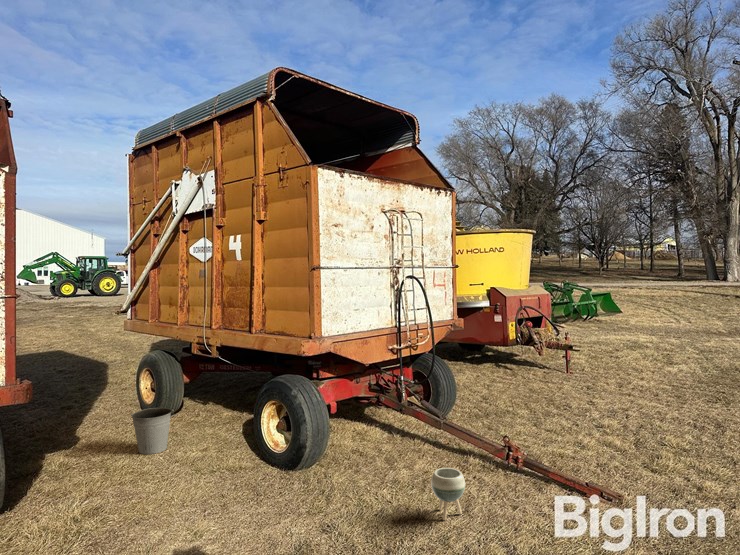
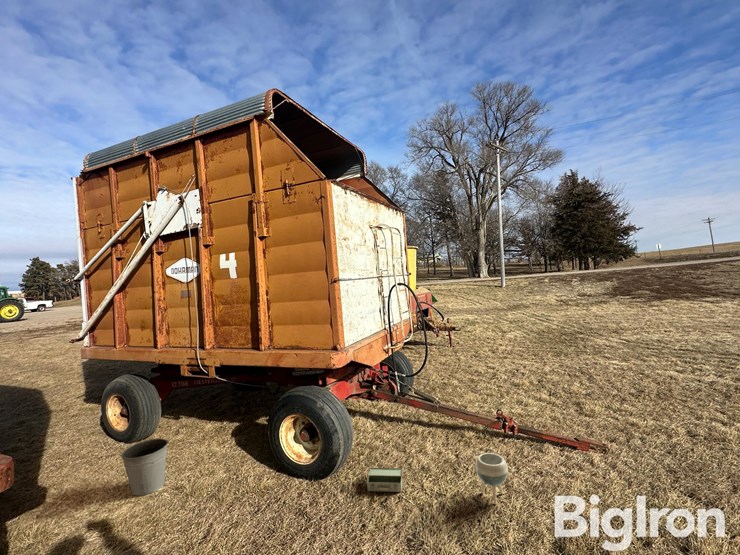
toolbox: none [330,468,373,493] -> present [367,468,402,492]

